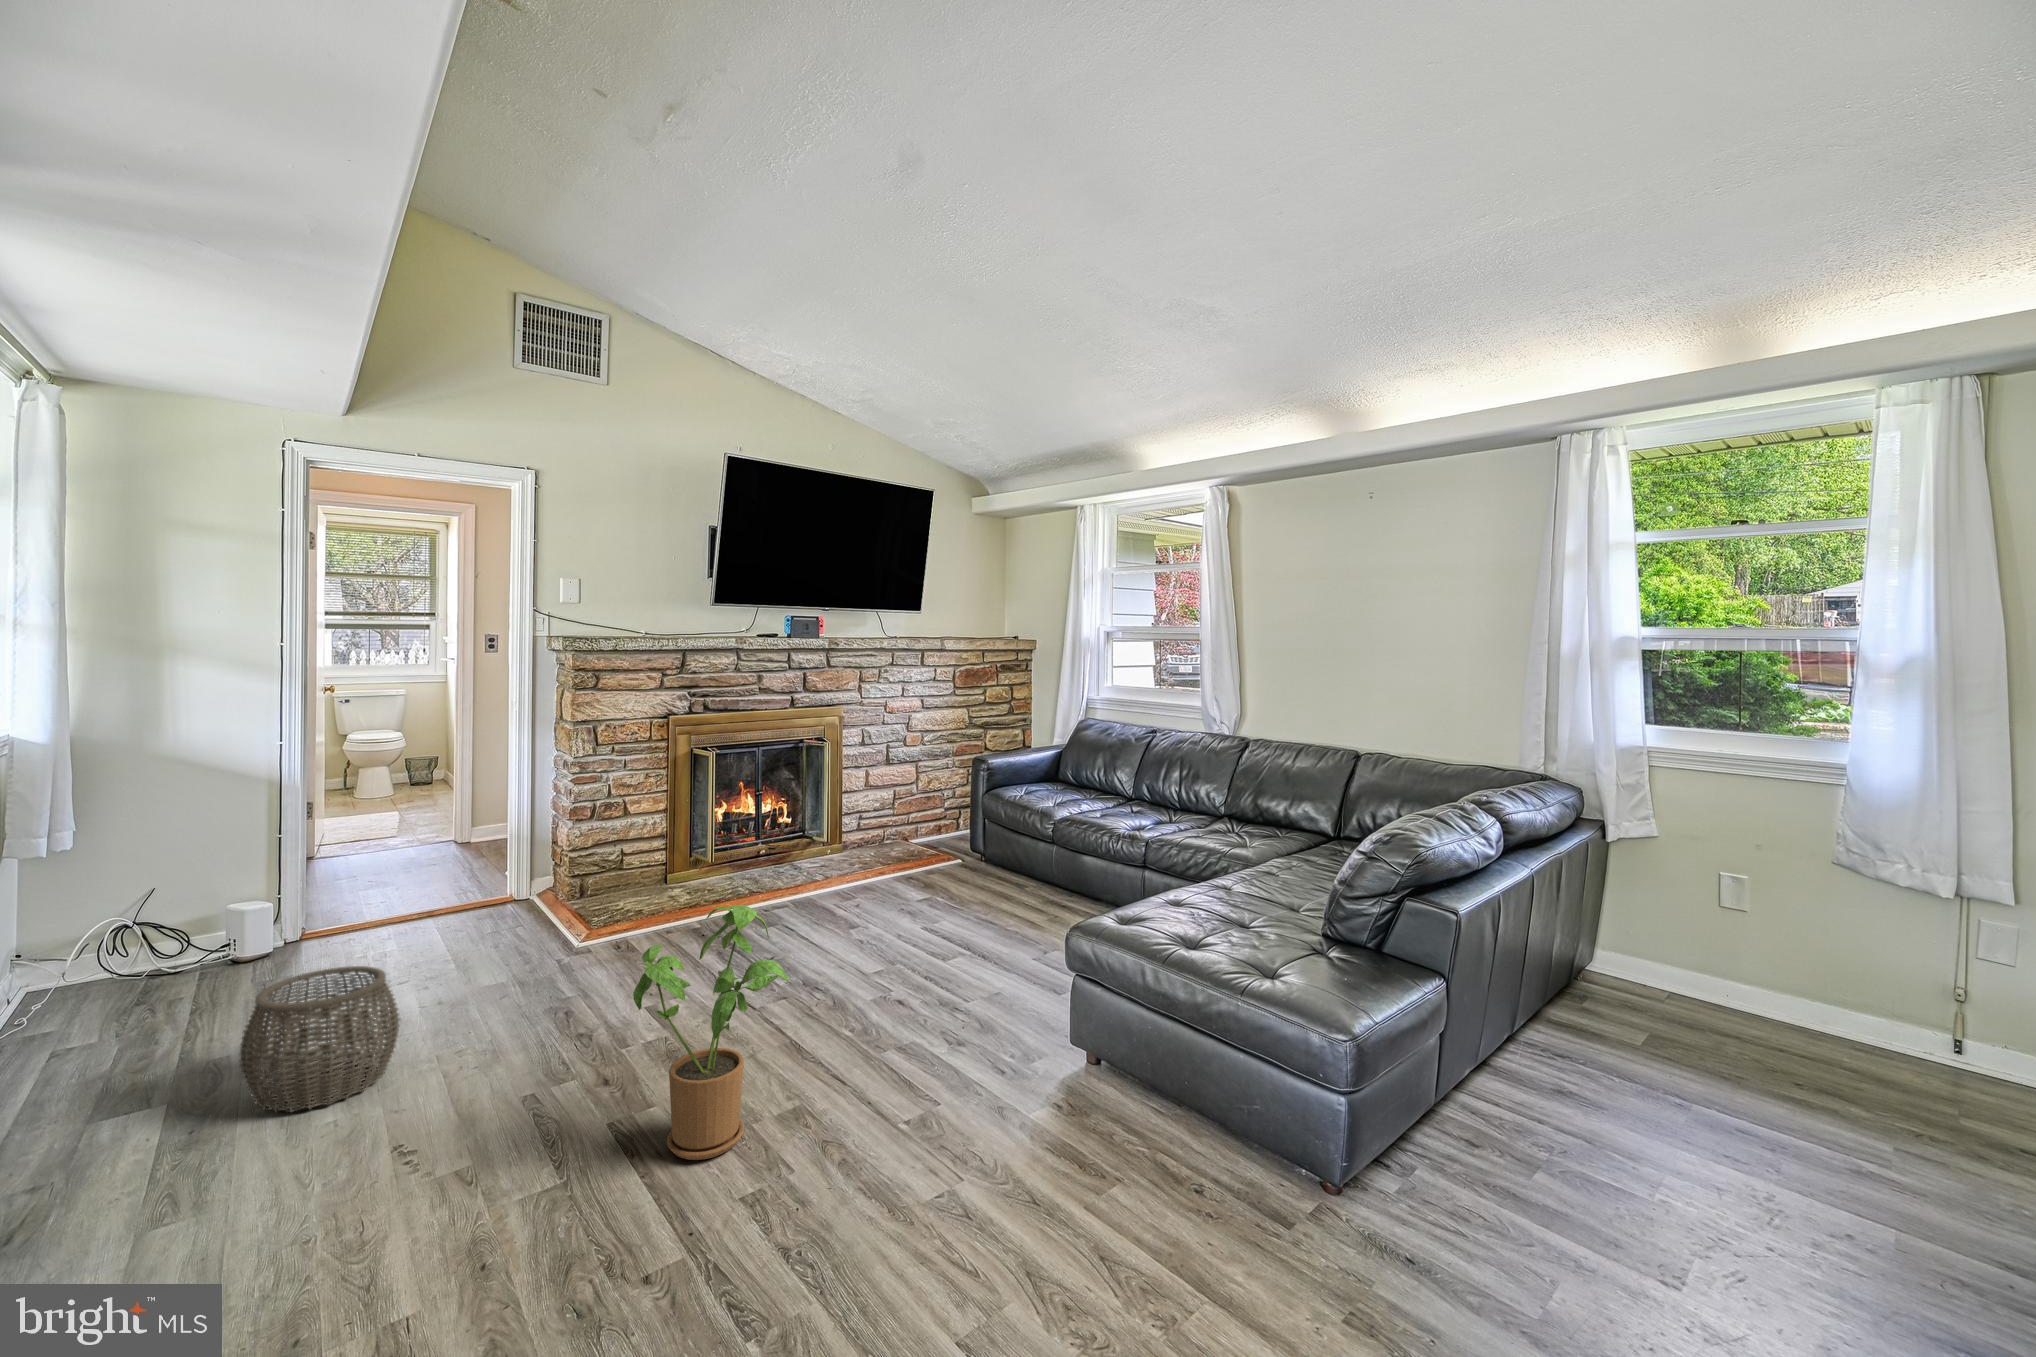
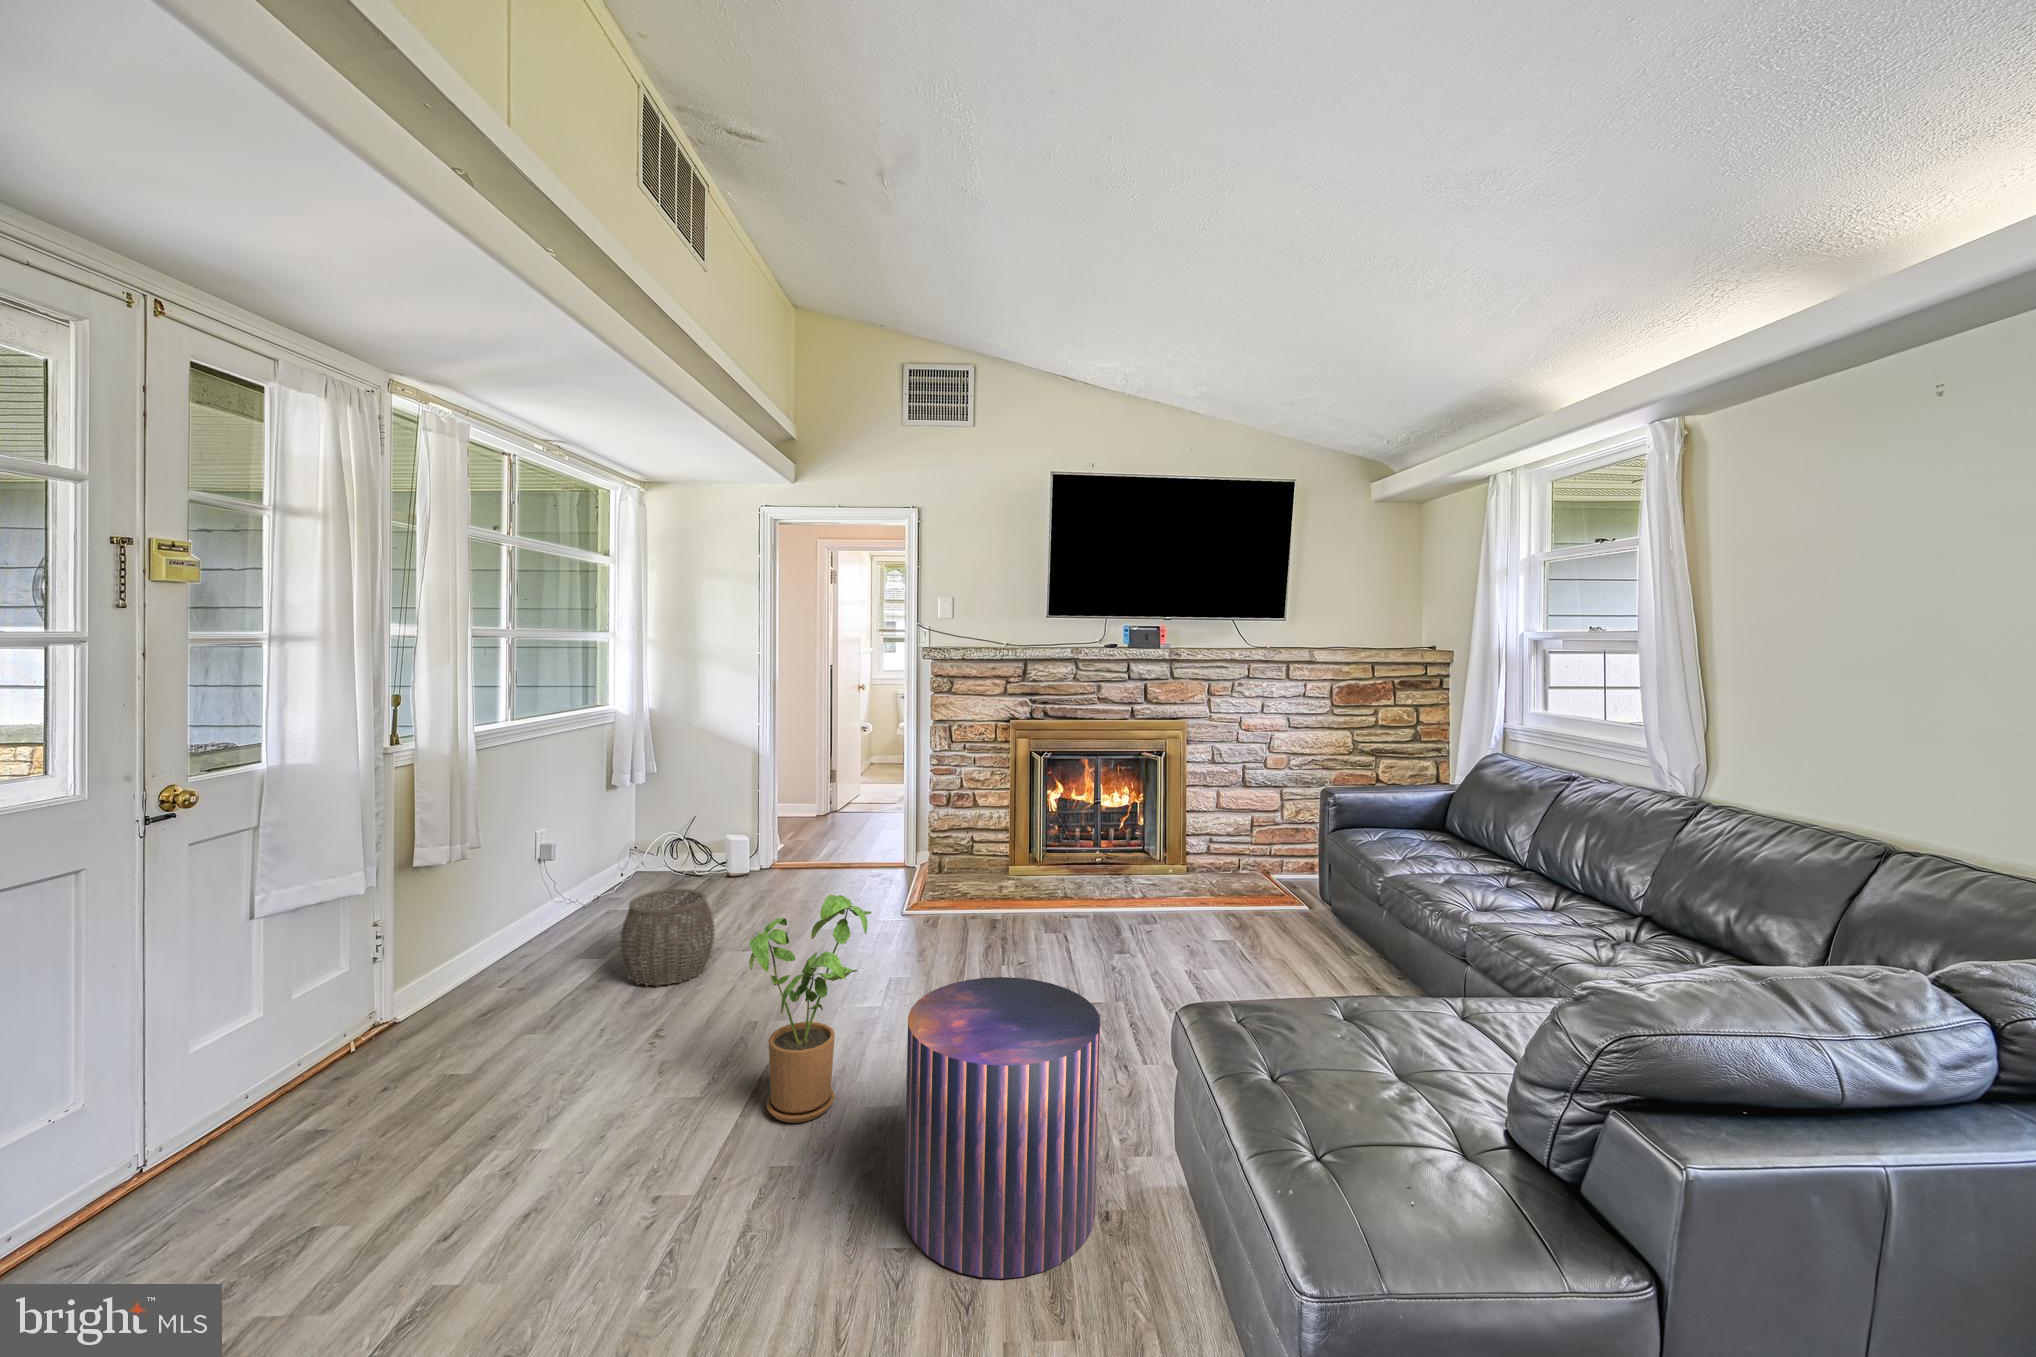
pouf: none [890,937,1064,1187] -> present [904,977,1101,1279]

